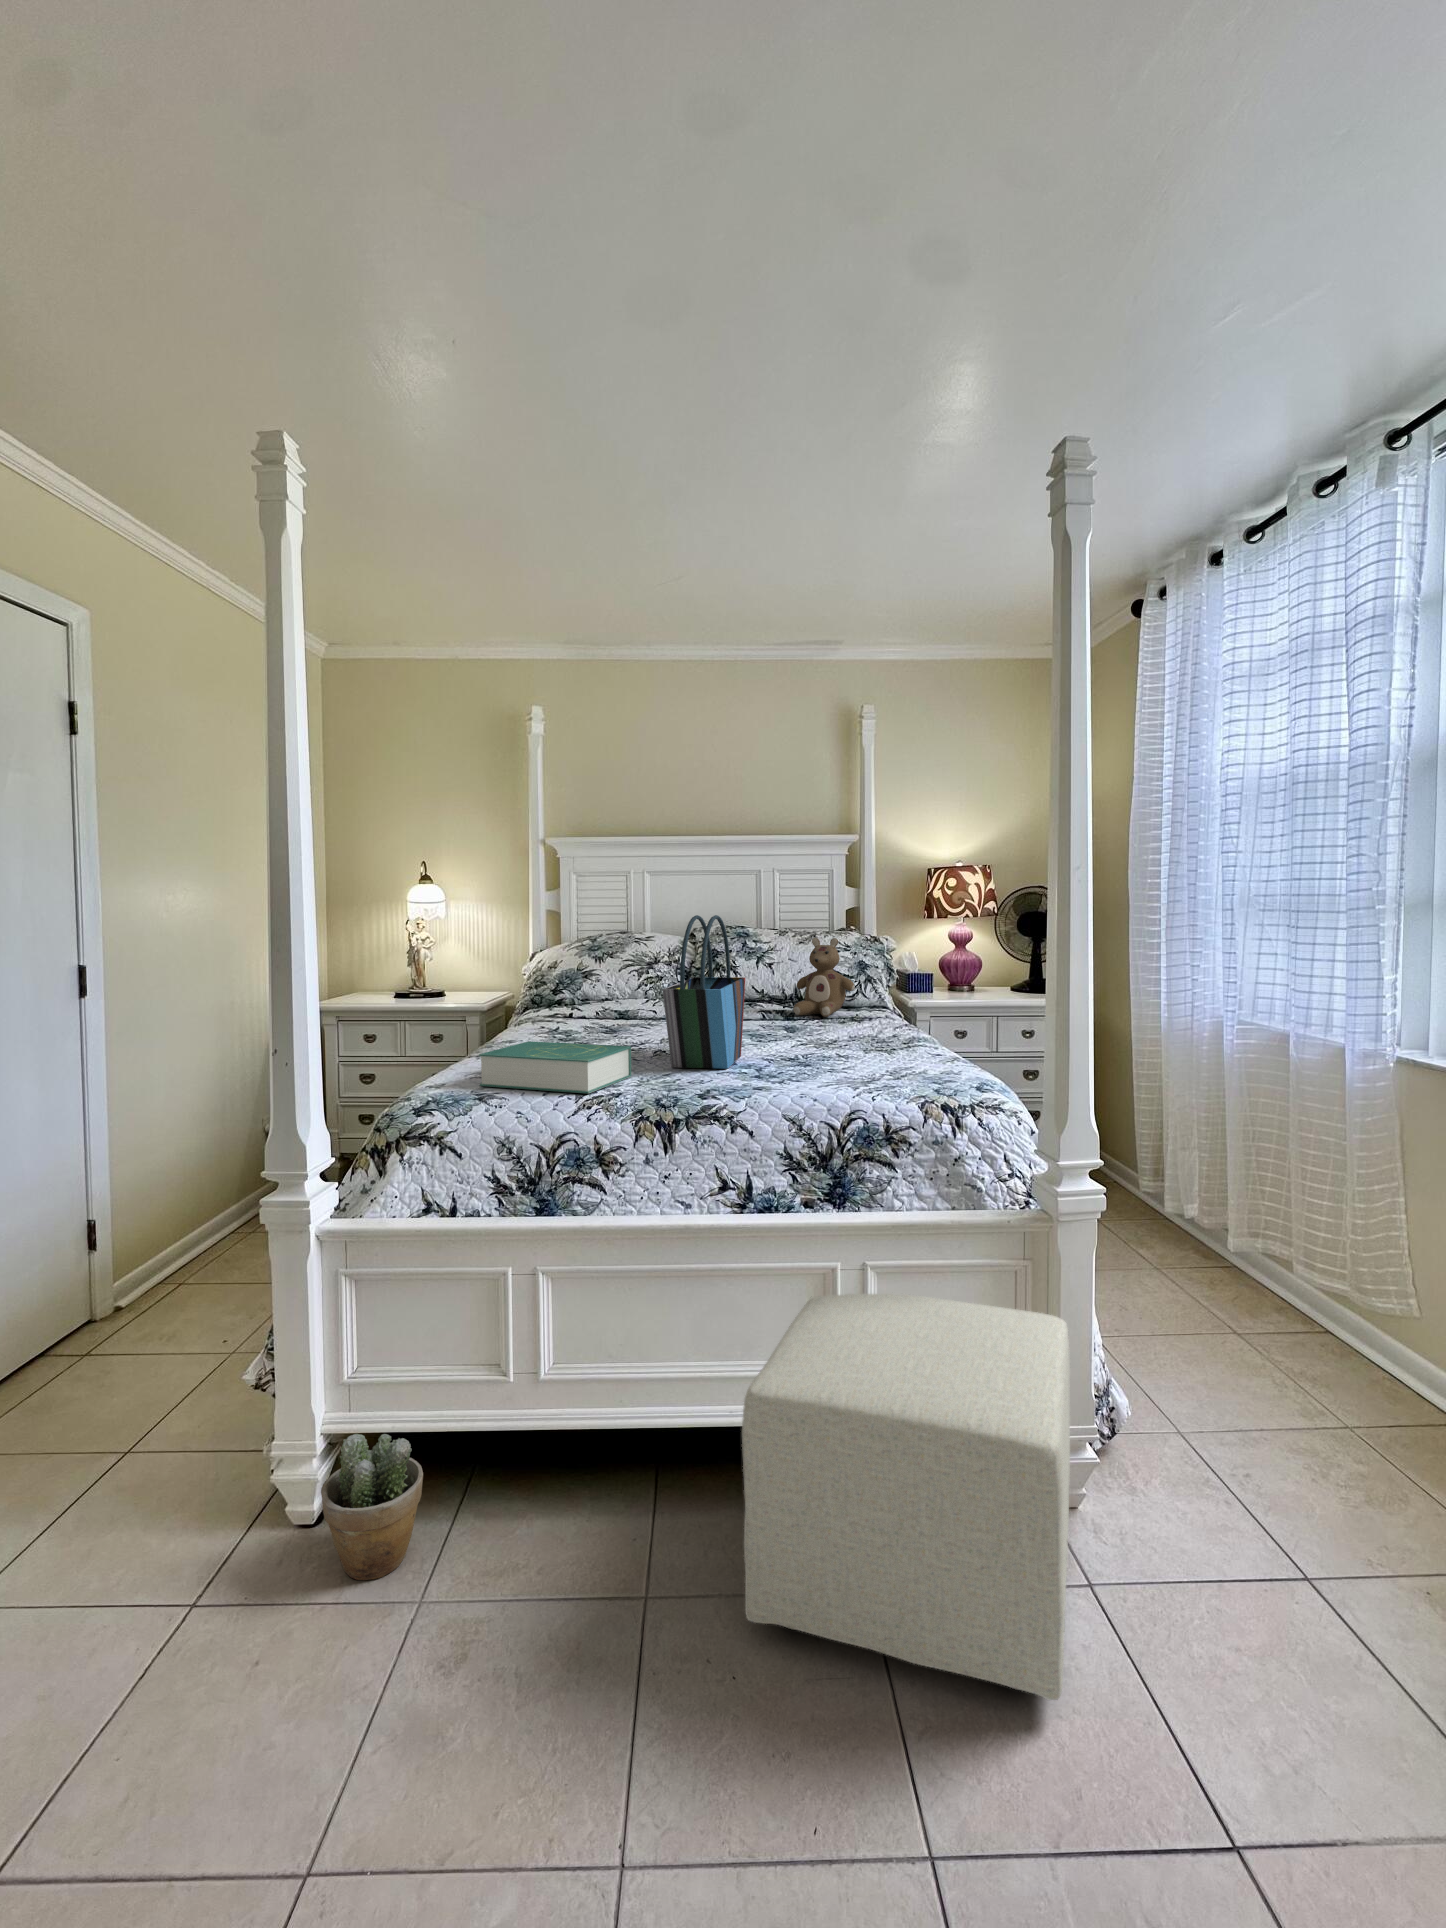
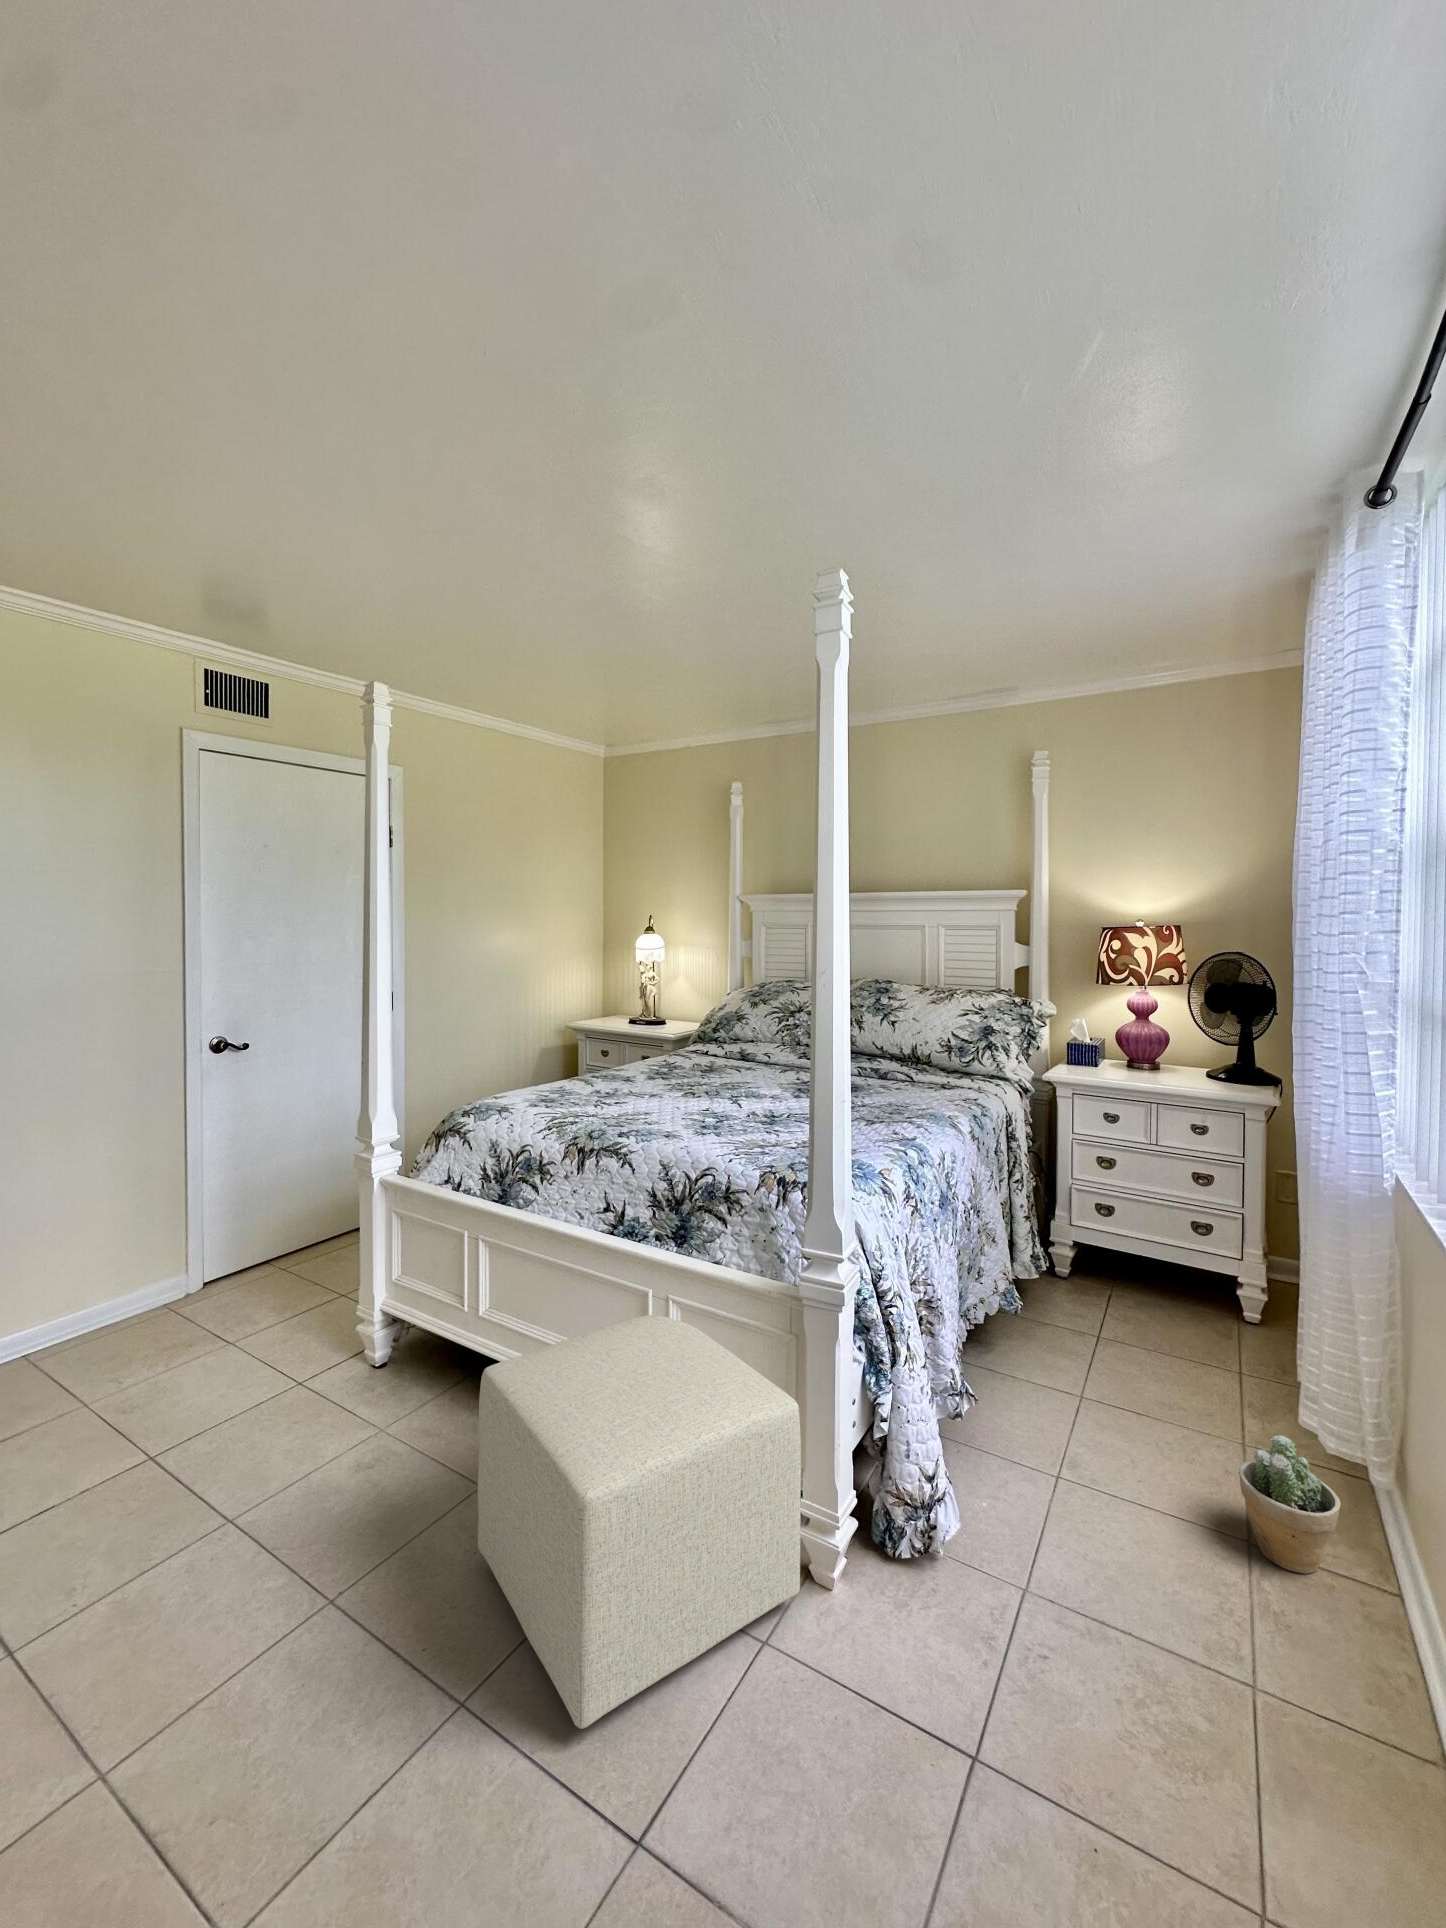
tote bag: present [662,915,745,1069] -> none [655,985,766,1114]
stuffed bear: present [793,938,855,1017] -> none [894,1004,952,1078]
book: present [479,1041,631,1093] -> none [530,1072,631,1118]
potted plant: present [321,1434,423,1580] -> present [1239,1435,1341,1574]

